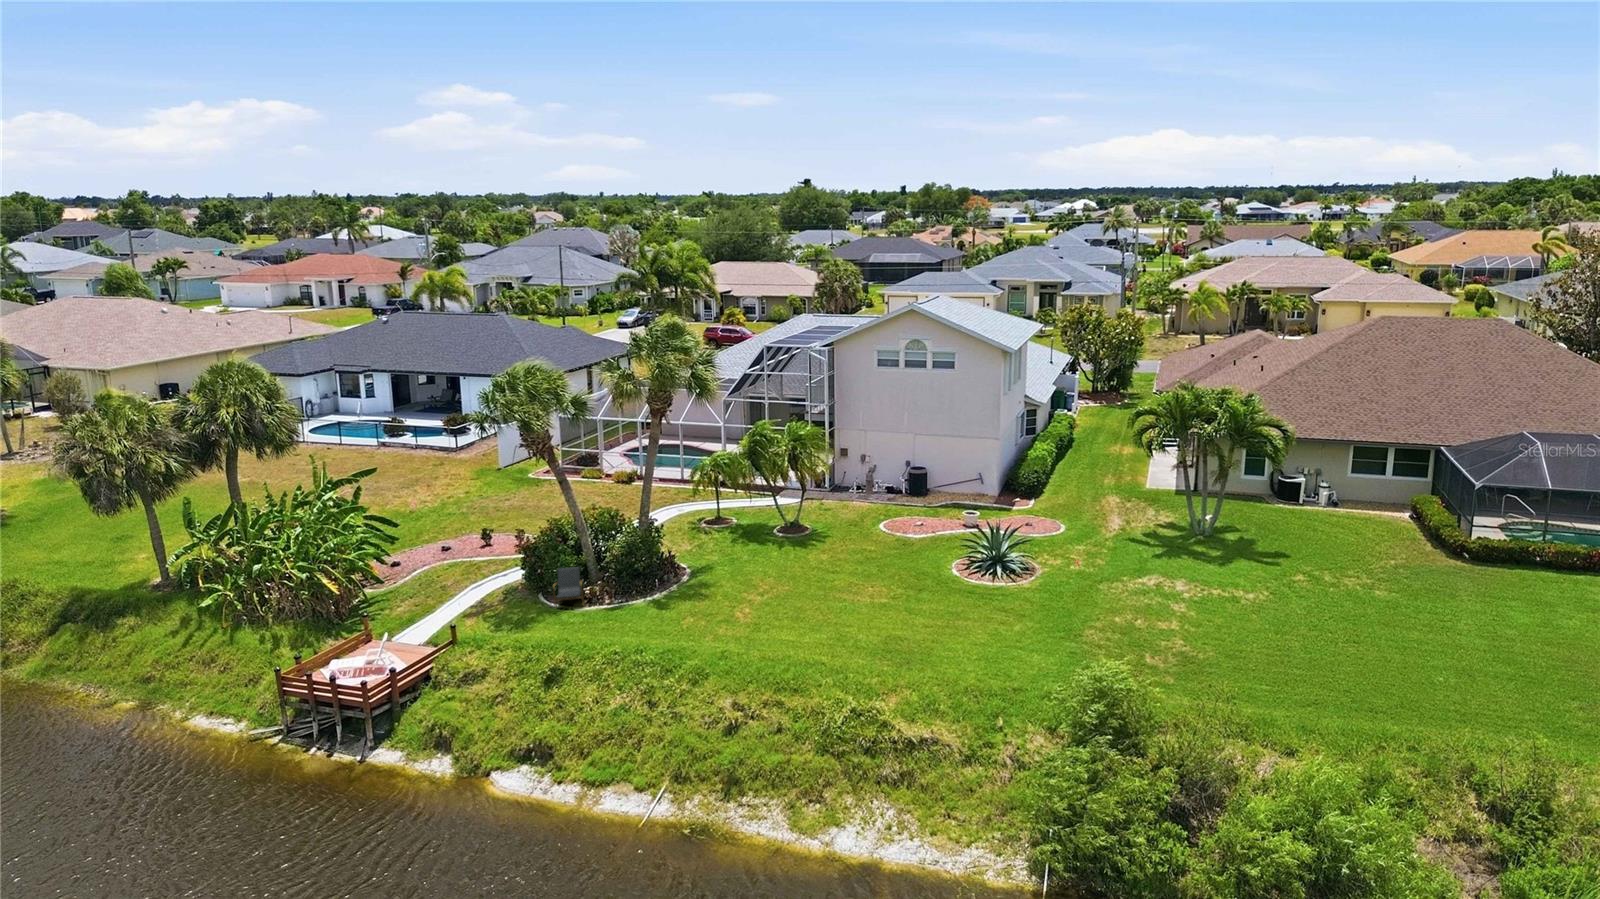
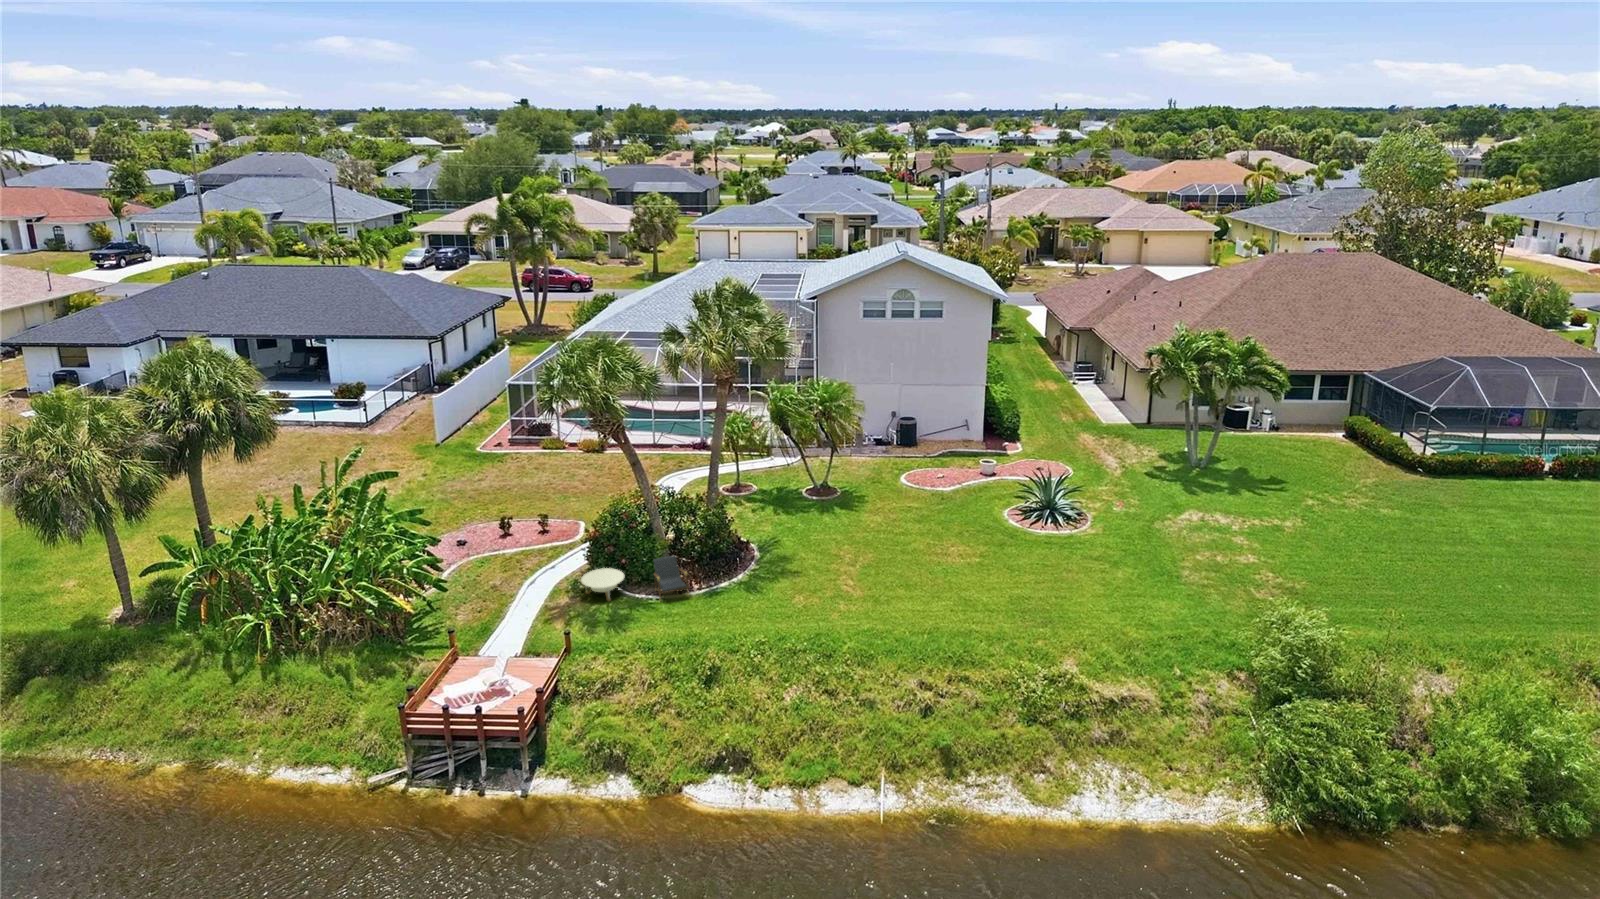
round table: none [494,575,535,604] -> present [581,568,624,601]

